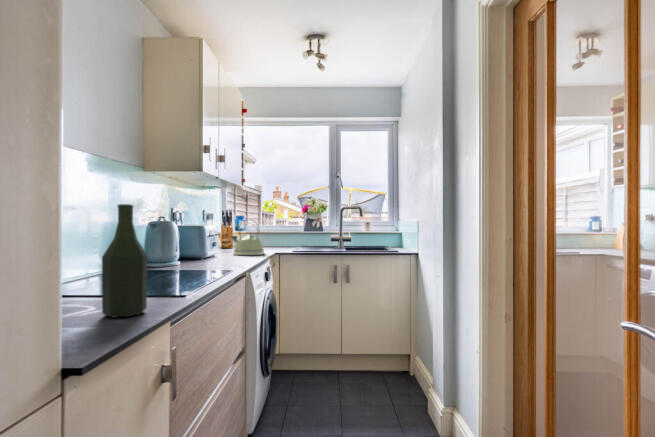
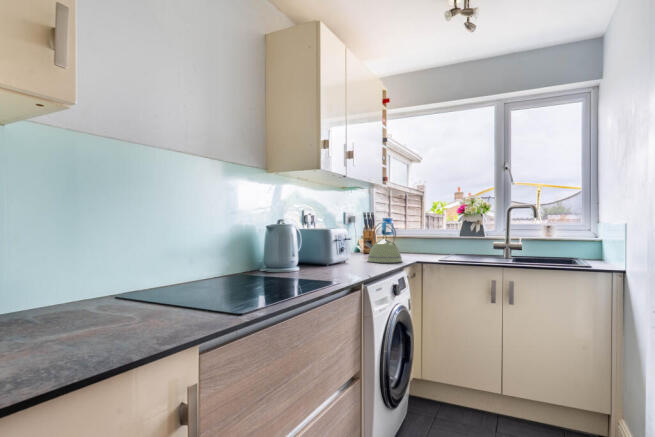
bottle: present [102,204,147,317] -> none [139,205,187,335]

